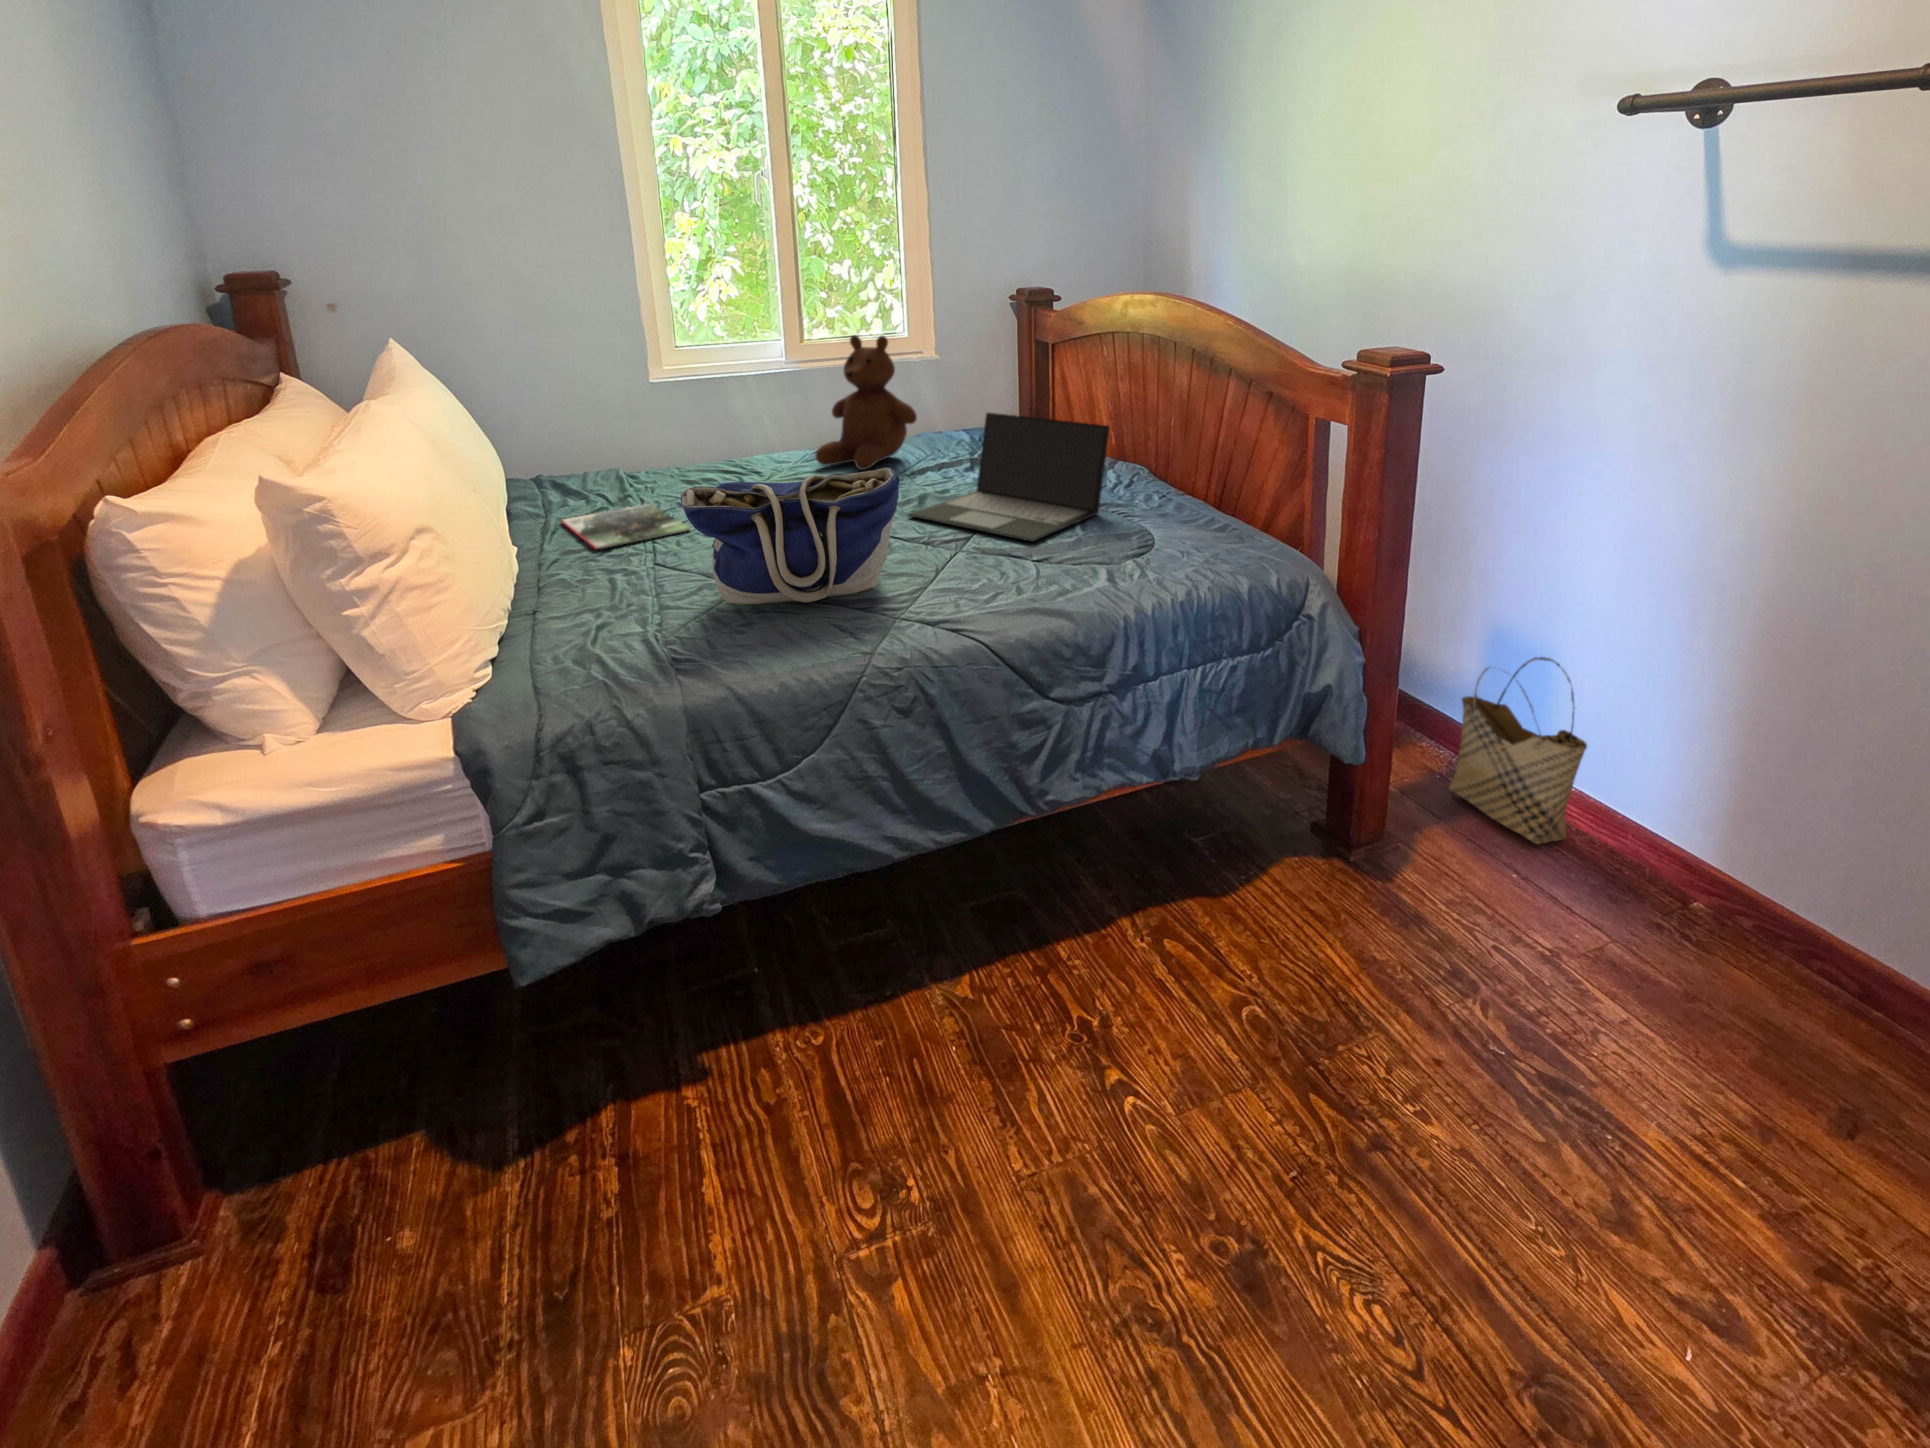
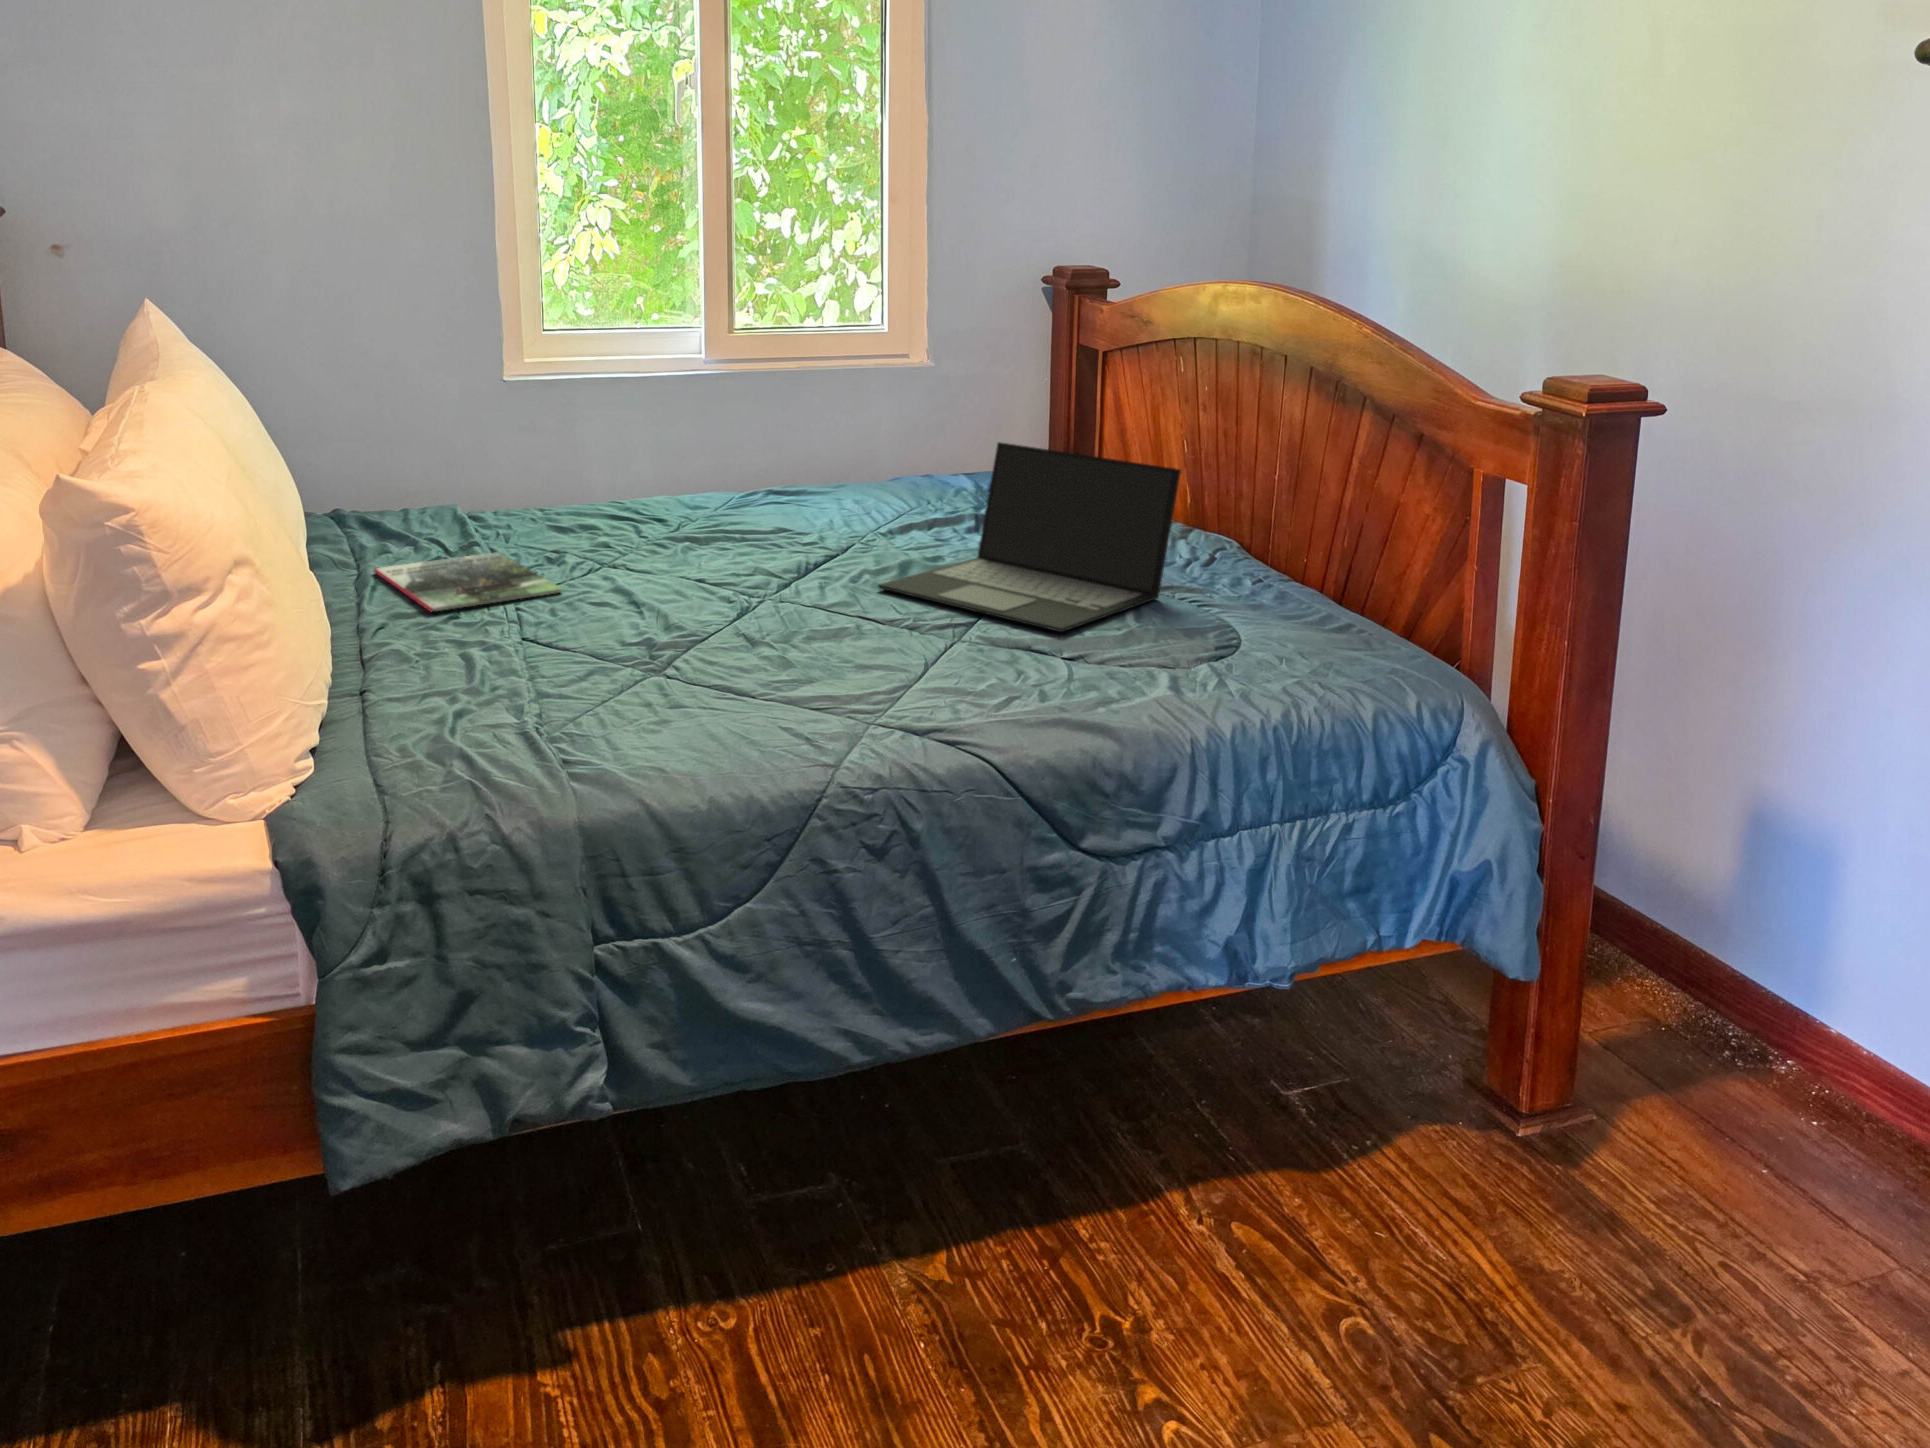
teddy bear: present [815,335,917,470] -> none [737,319,891,520]
tote bag: present [681,468,900,604] -> none [575,511,881,697]
woven basket: present [1449,657,1587,844] -> none [1673,845,1880,1126]

